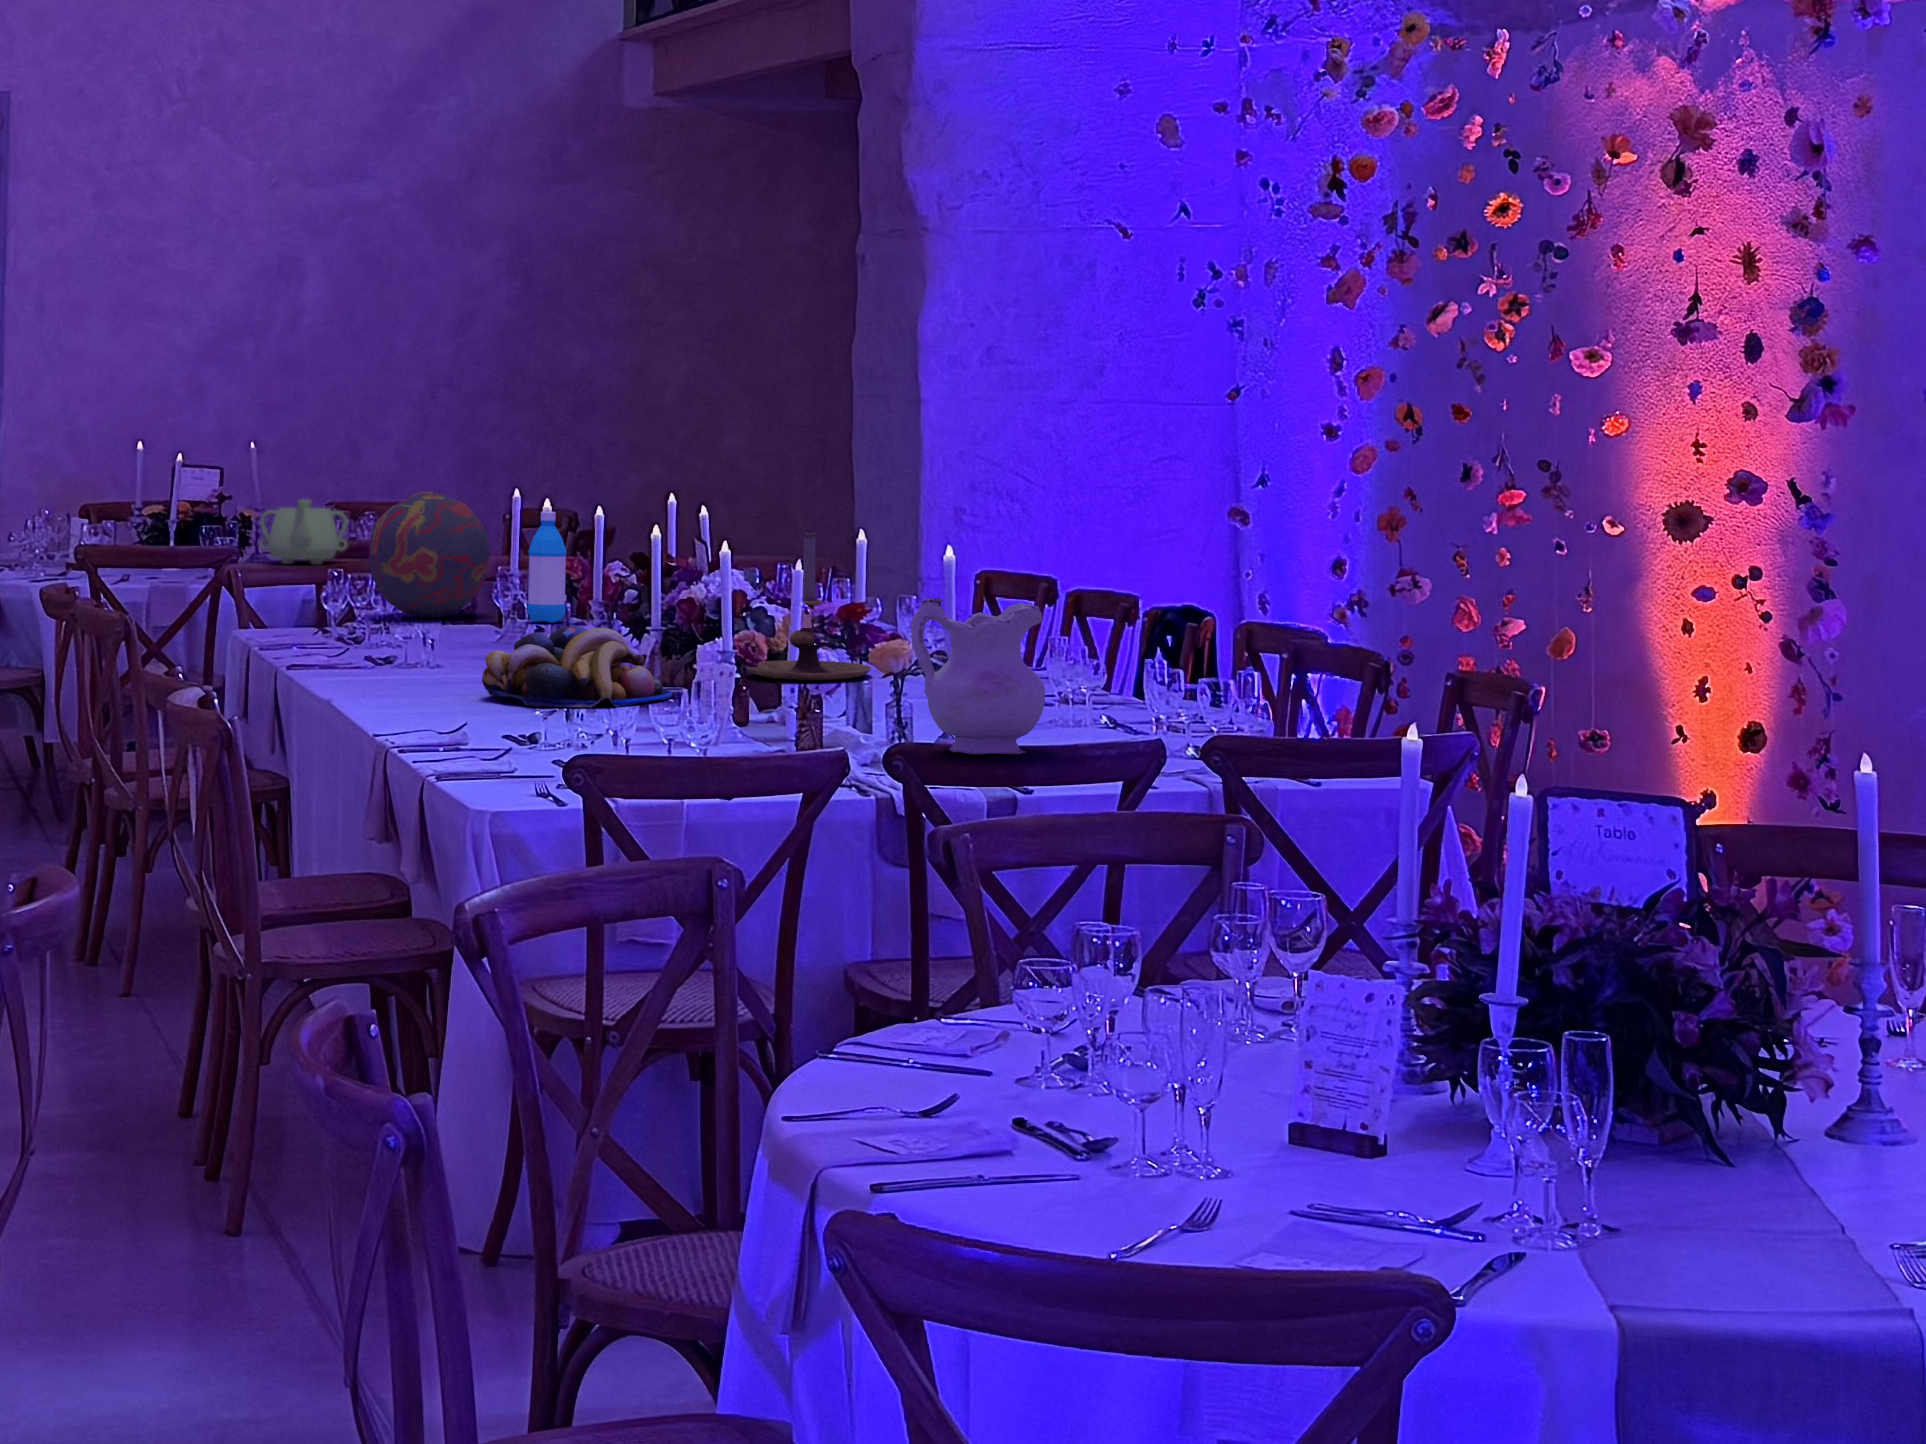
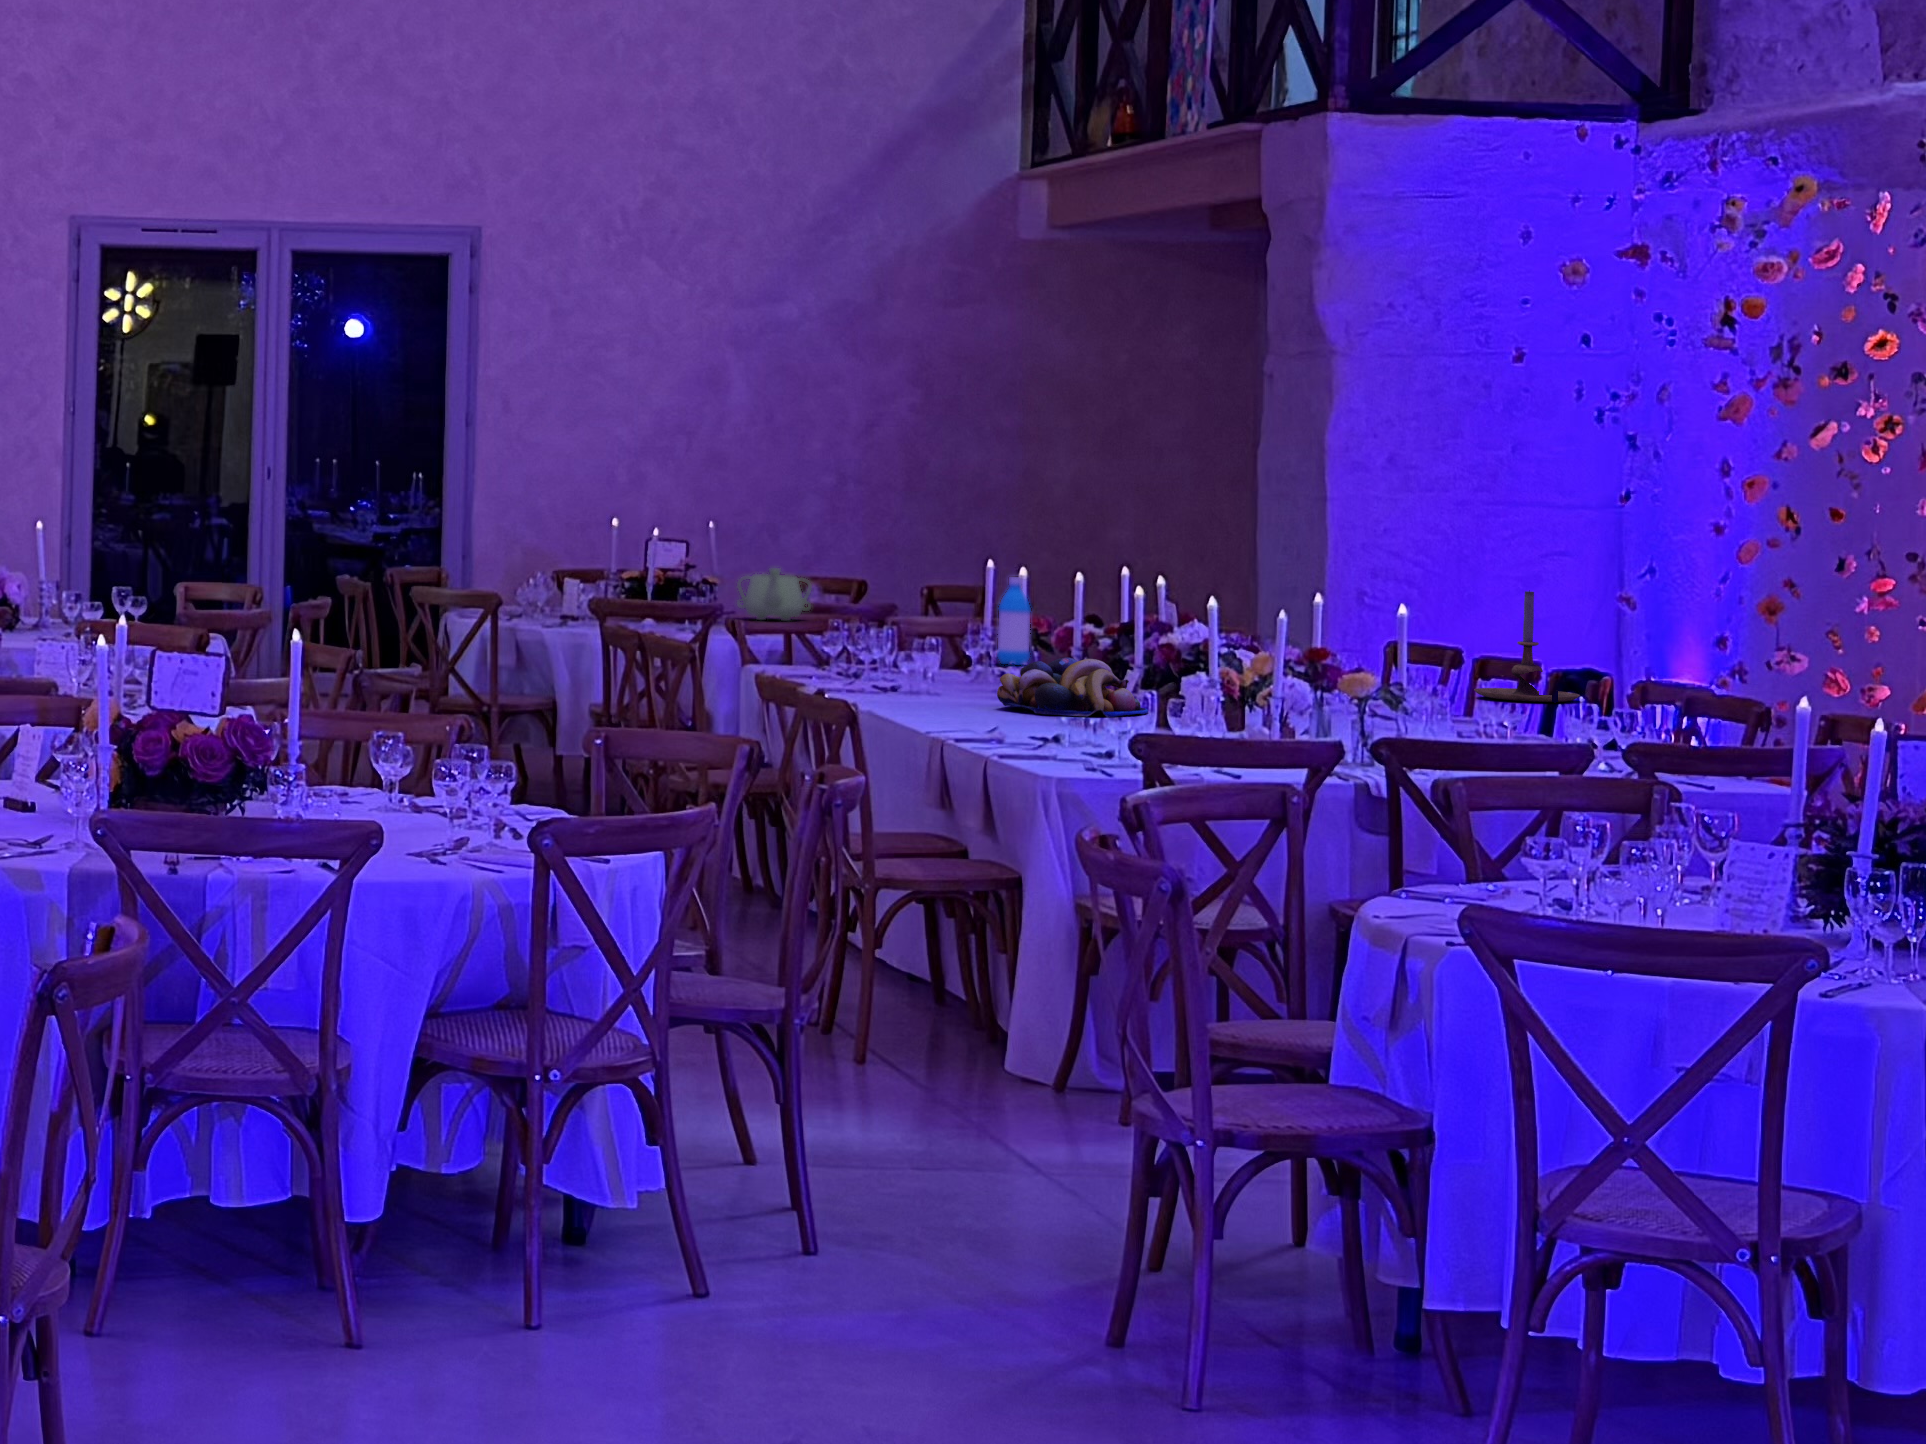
decorative orb: present [369,492,490,618] -> none [864,560,964,659]
candle holder: present [746,533,871,680] -> present [1474,590,1580,702]
ceramic pitcher: present [911,598,1045,754] -> none [1357,636,1464,754]

